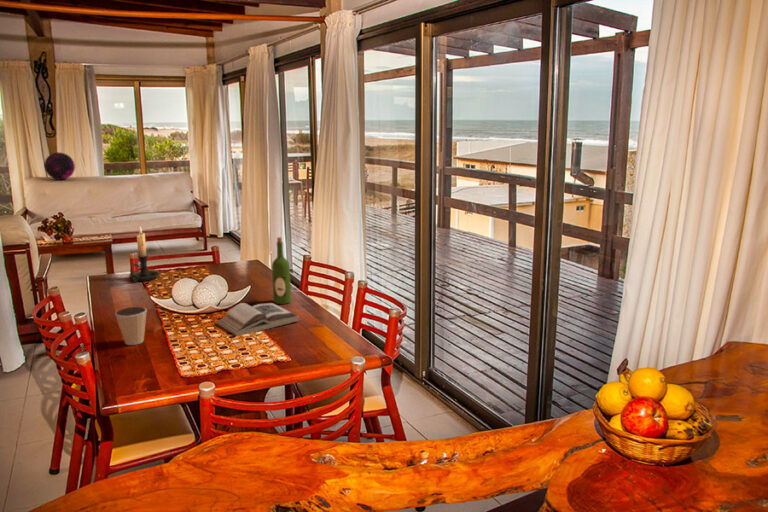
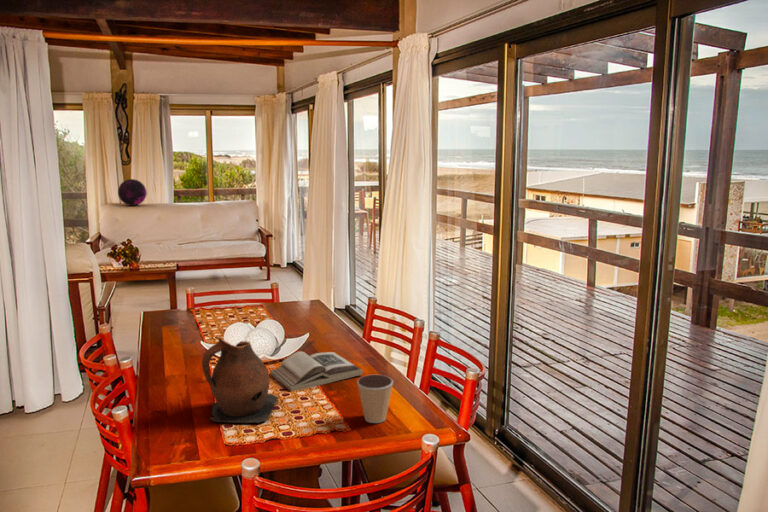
candle holder: present [129,227,160,282] -> none [184,258,216,319]
wine bottle: present [272,237,291,304] -> none [334,277,354,352]
ceramic pitcher: none [157,286,226,361] -> present [202,335,278,424]
coffee cup: present [115,307,147,345] -> present [357,375,393,423]

